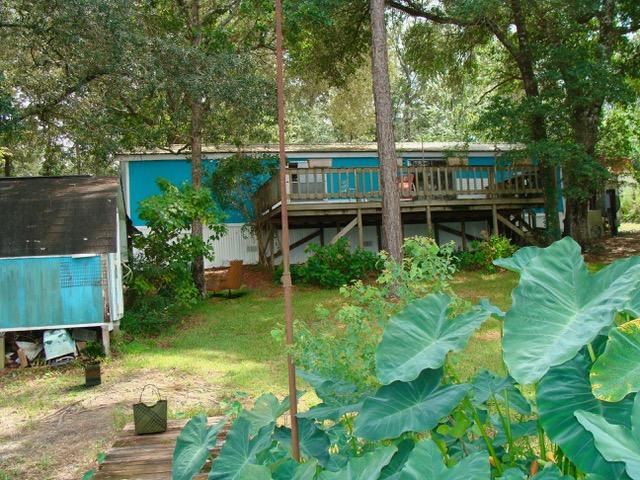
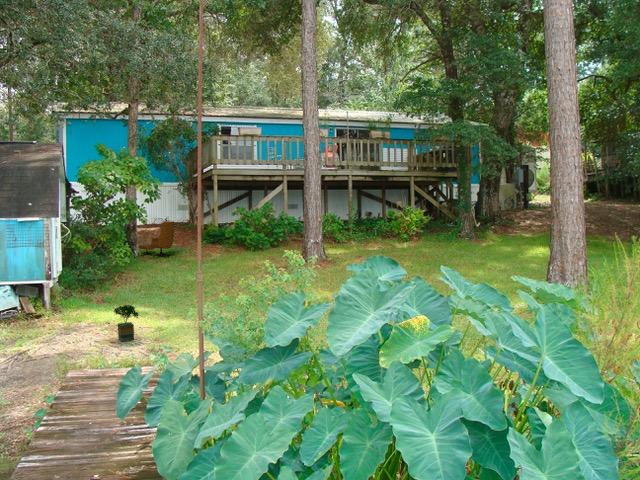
potted tree: present [79,345,106,386] -> present [114,305,138,341]
woven basket: present [132,384,167,434] -> none [79,341,107,379]

